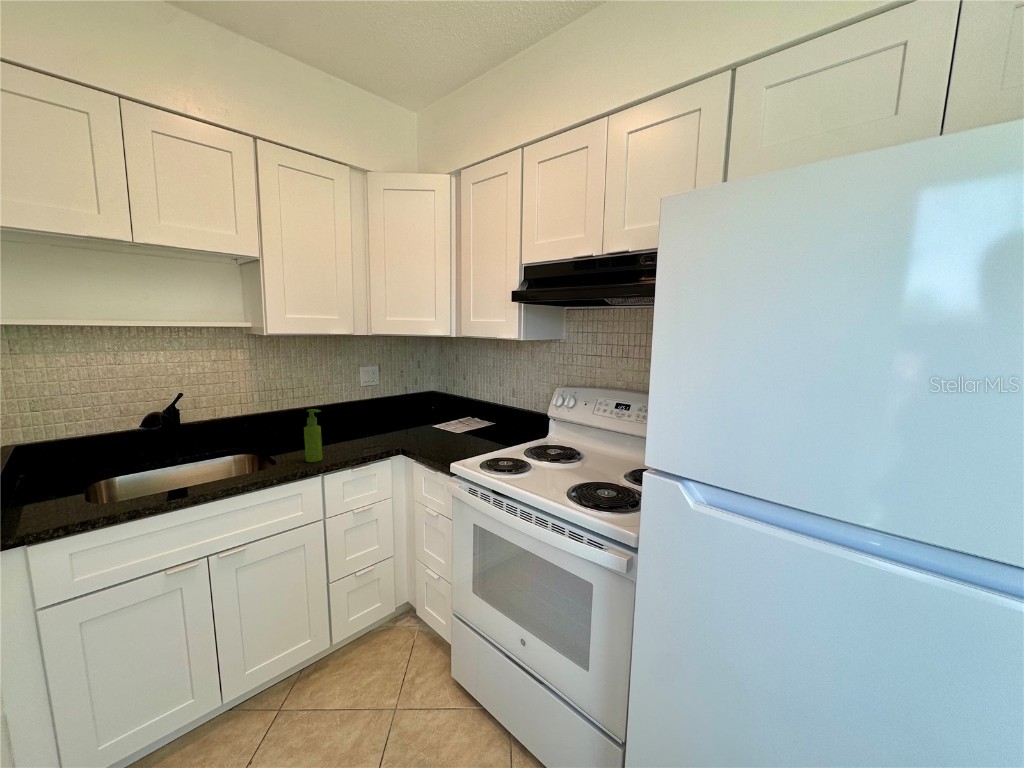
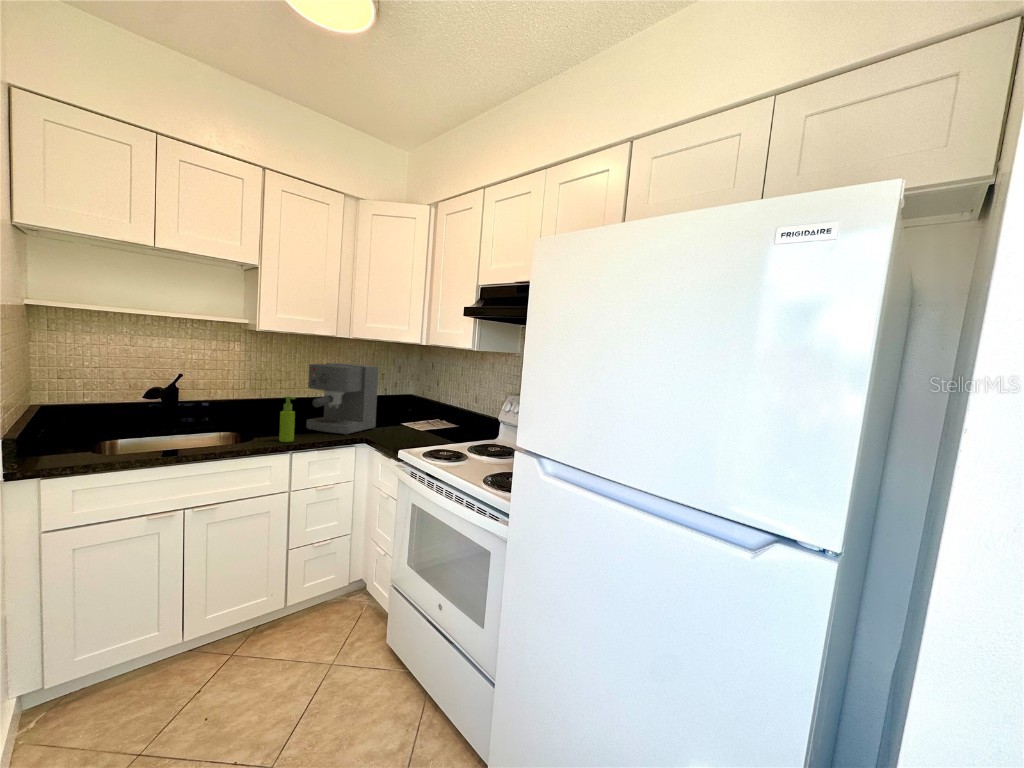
coffee maker: none [327,364,406,446] -> present [306,363,378,435]

